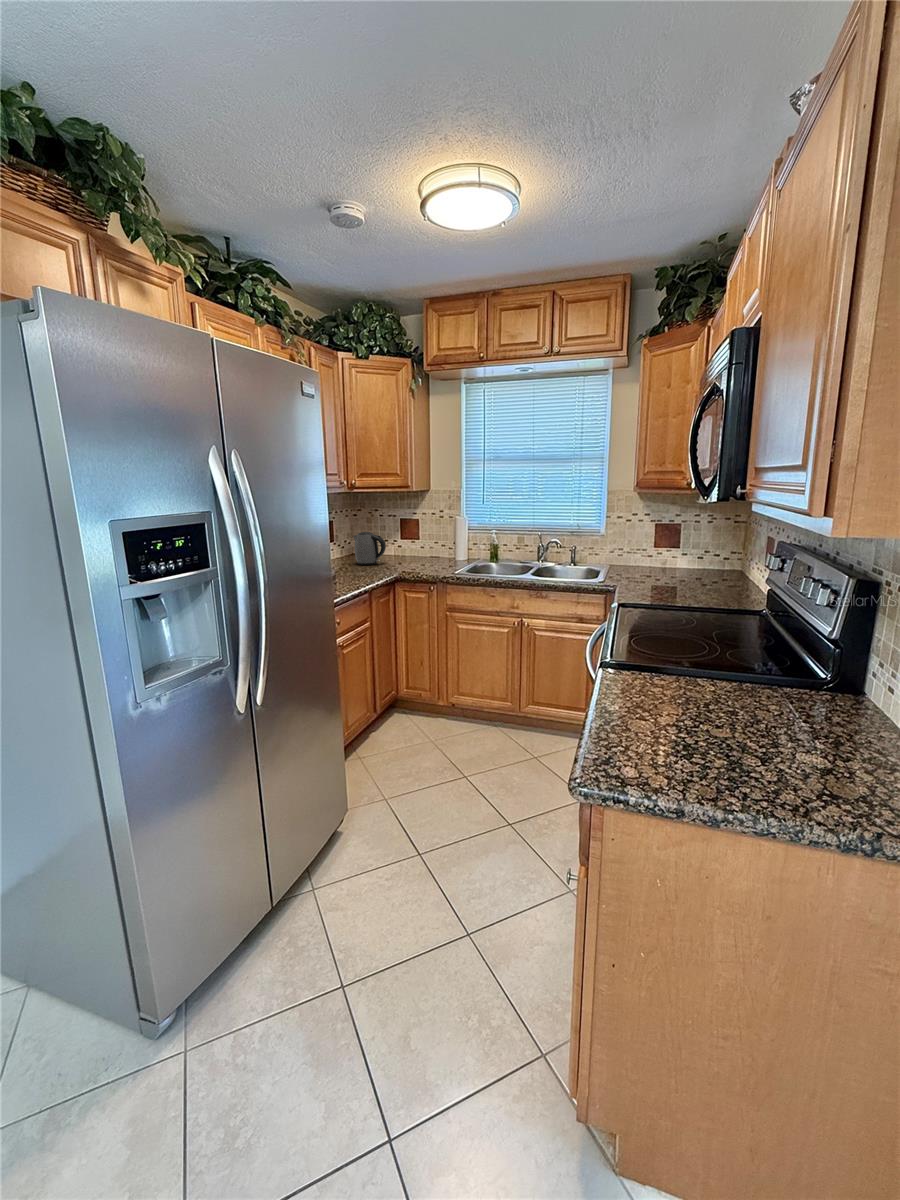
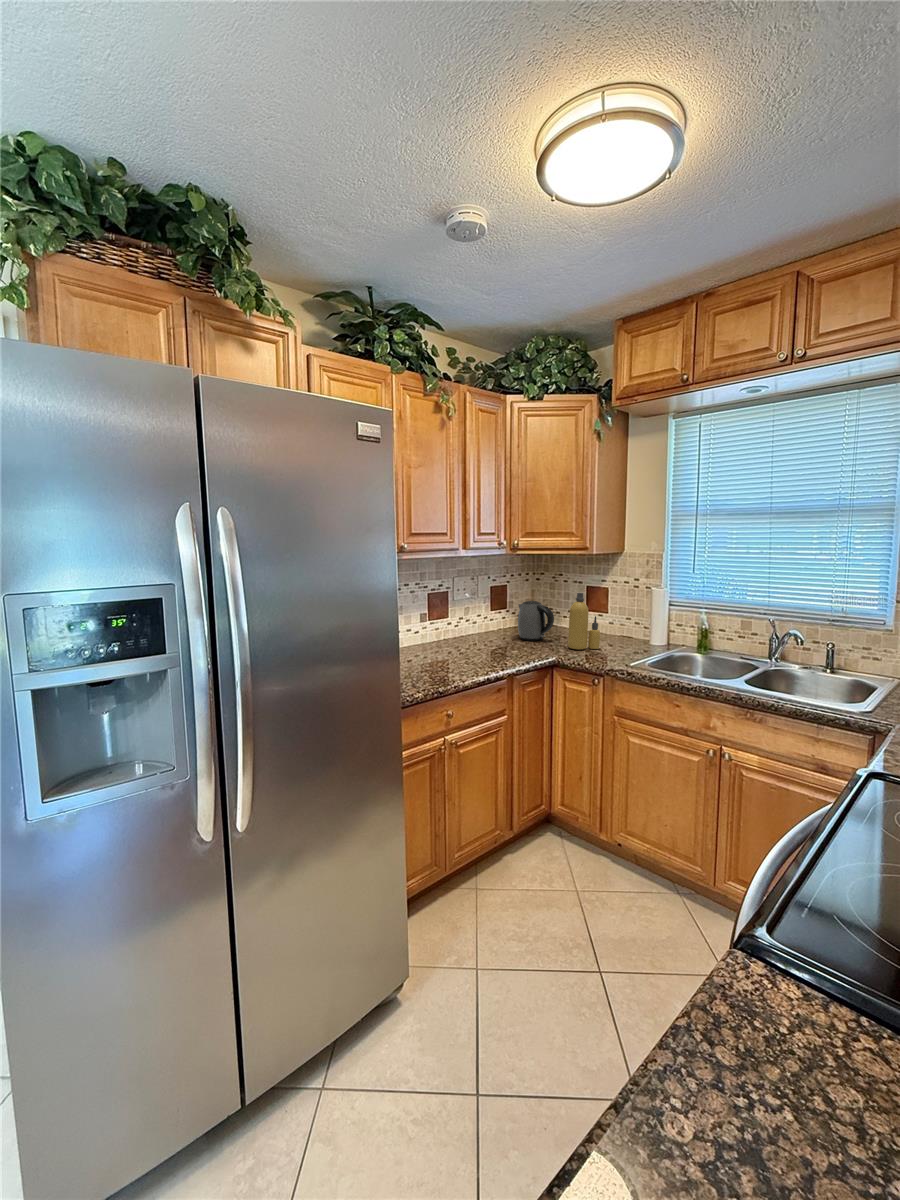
bottle: none [401,523,425,567] -> present [568,593,600,650]

